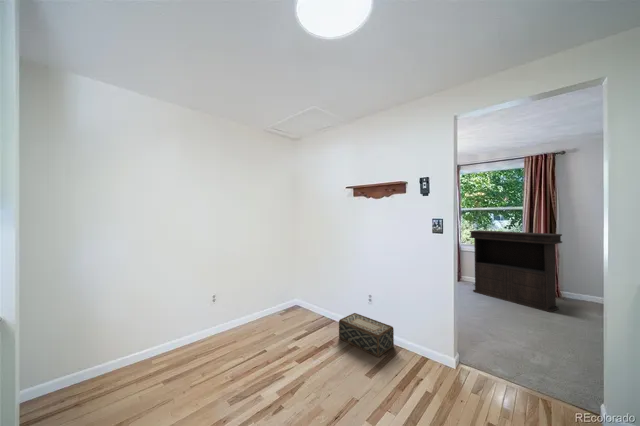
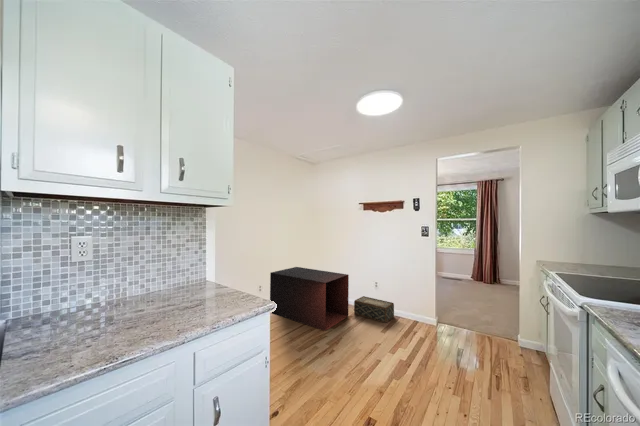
console table: present [470,230,562,312] -> none [438,236,501,294]
storage cabinet: none [231,271,330,367] -> present [270,267,349,331]

